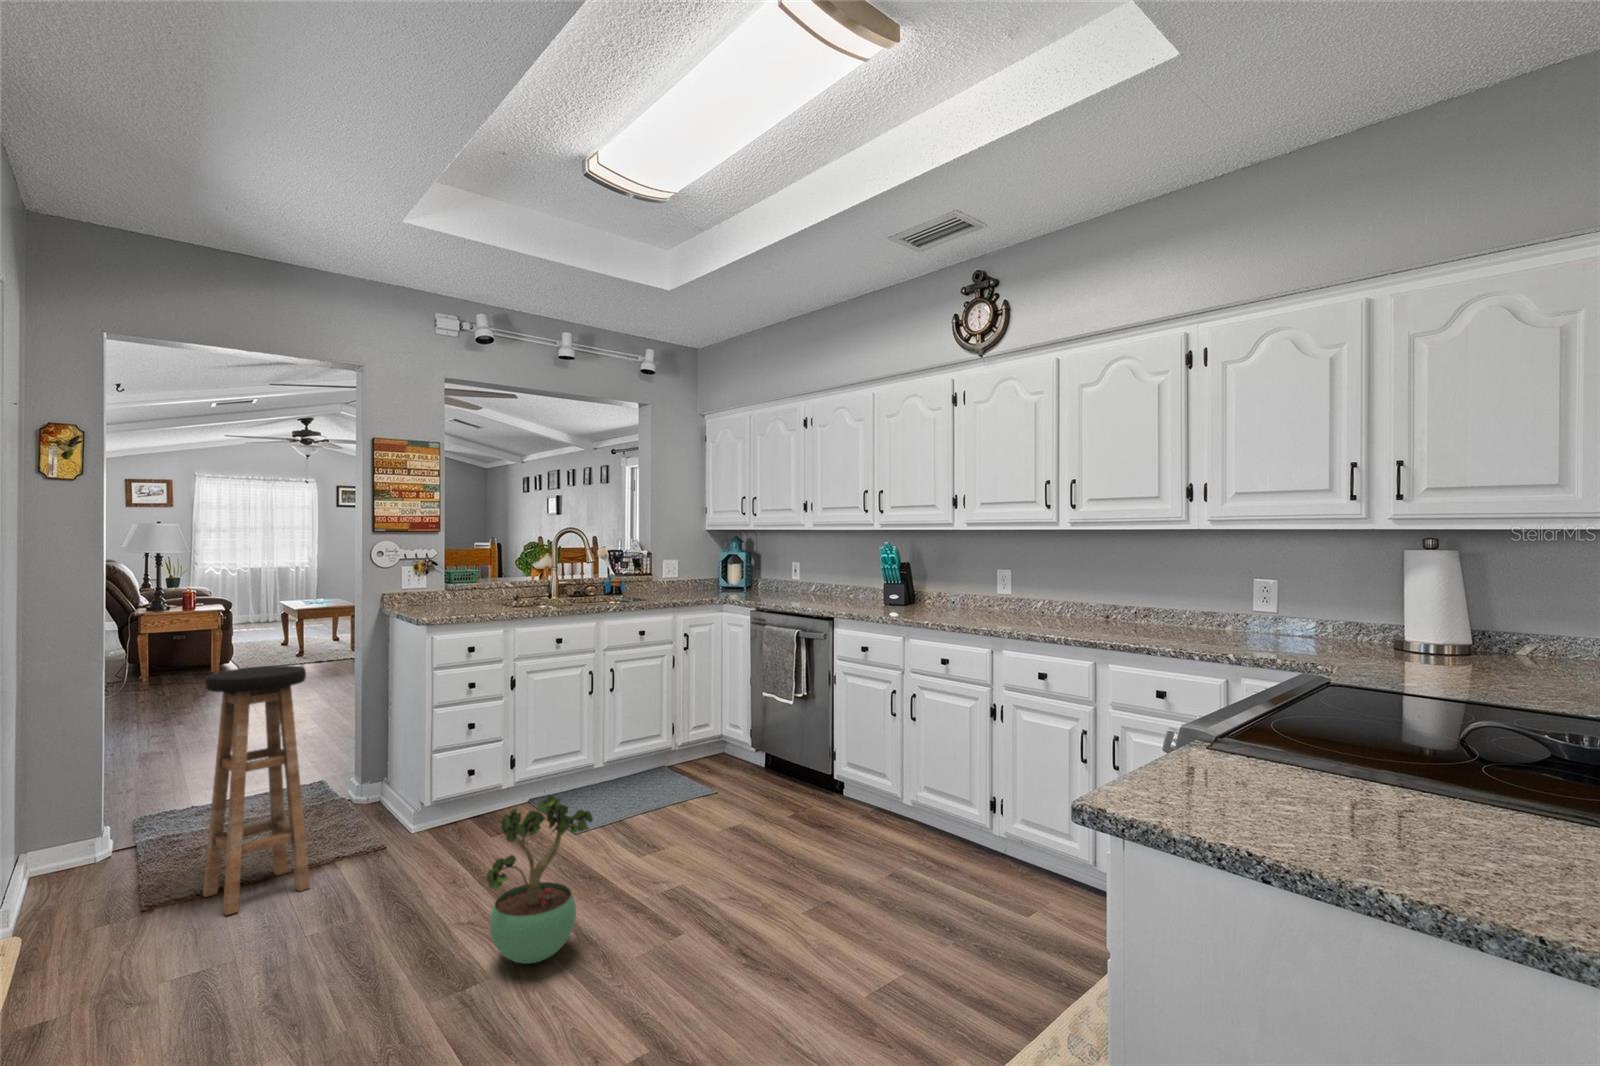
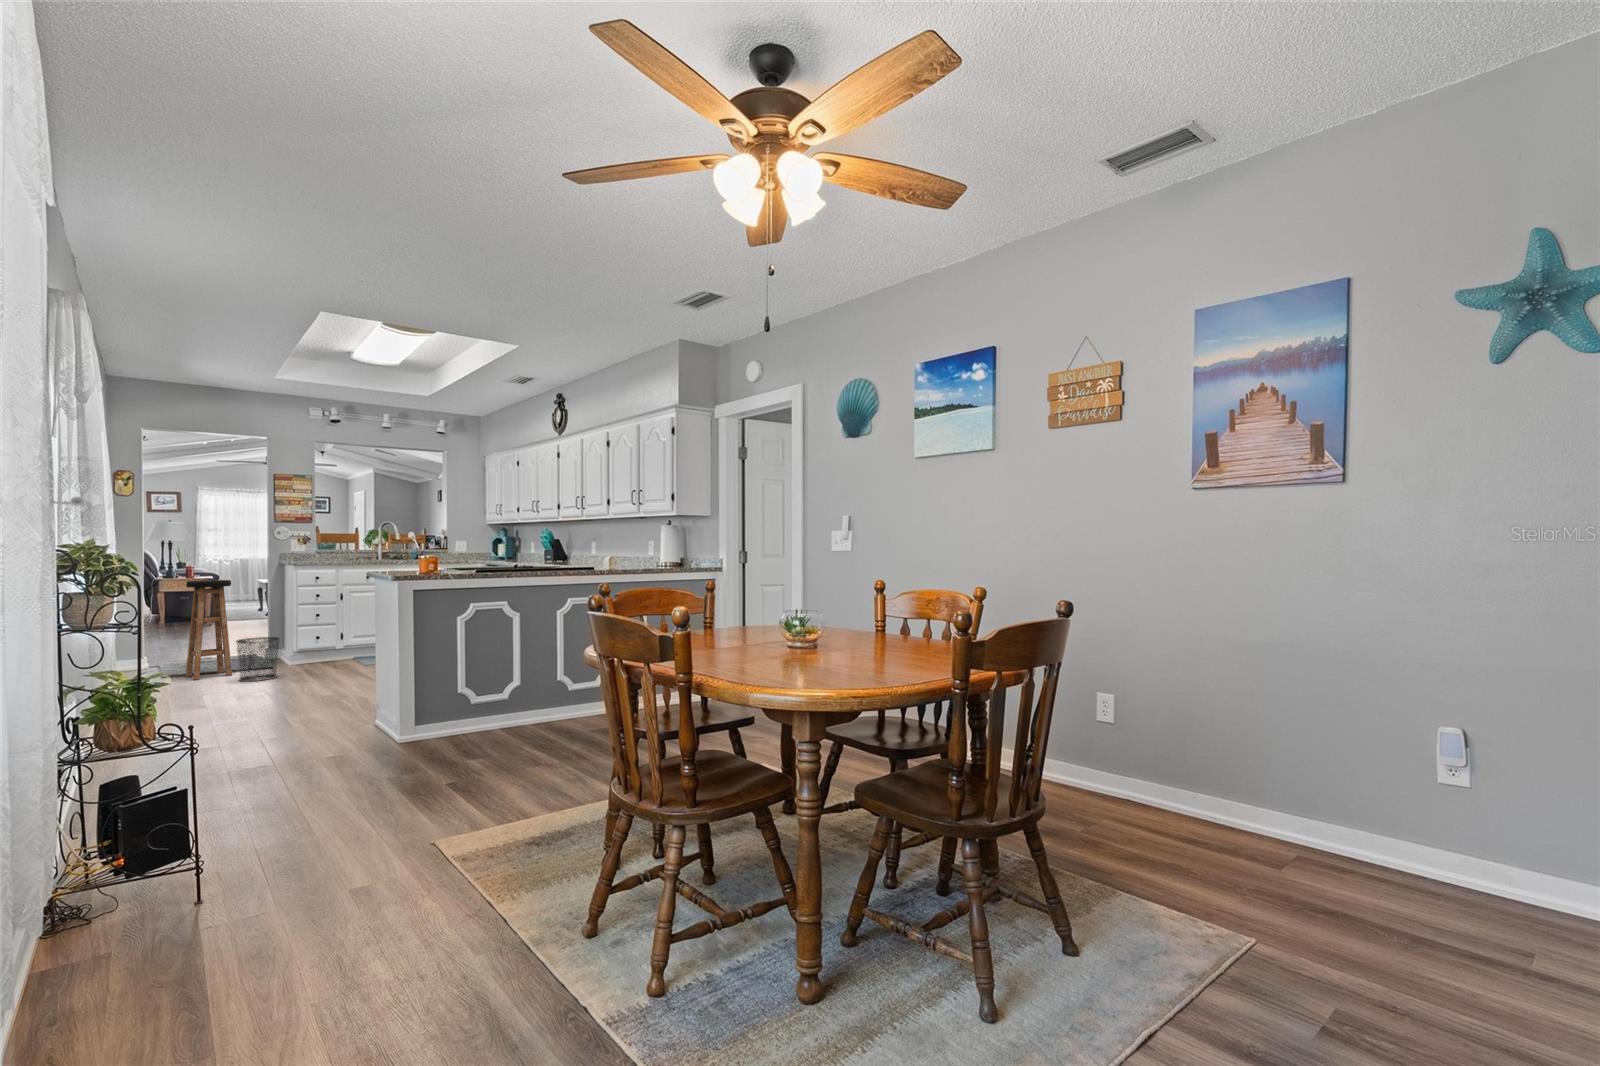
potted plant: present [486,795,593,964] -> none [289,622,338,686]
waste bin: none [328,801,427,927] -> present [236,637,280,681]

